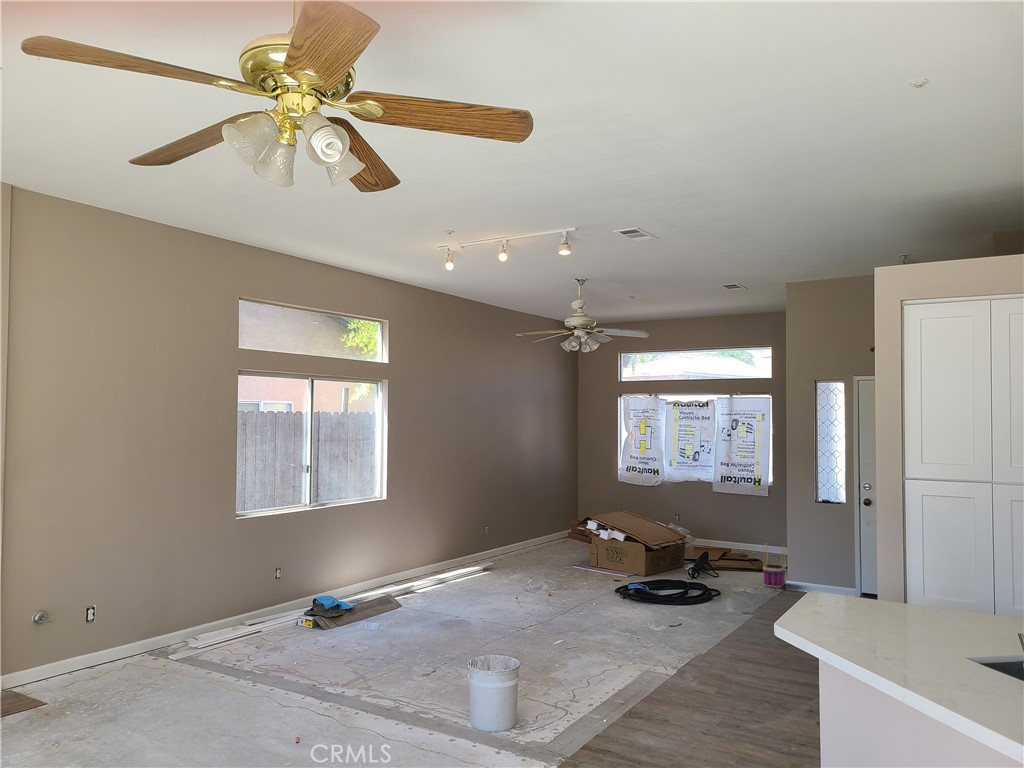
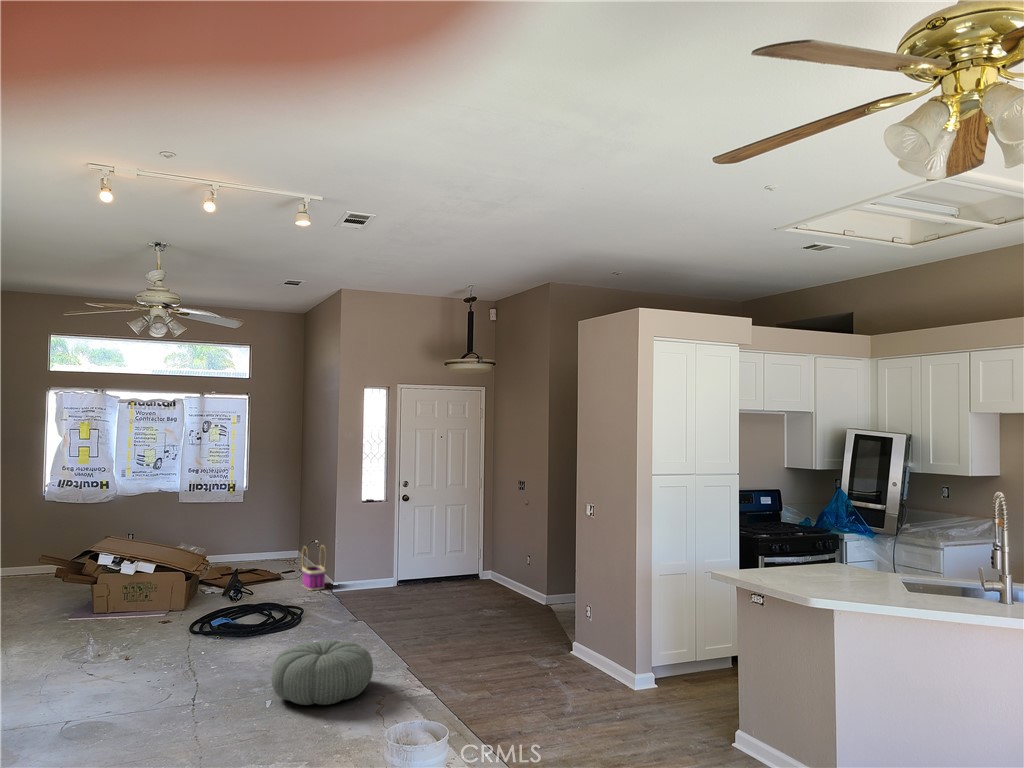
pouf: none [562,602,646,652] -> present [271,640,373,705]

